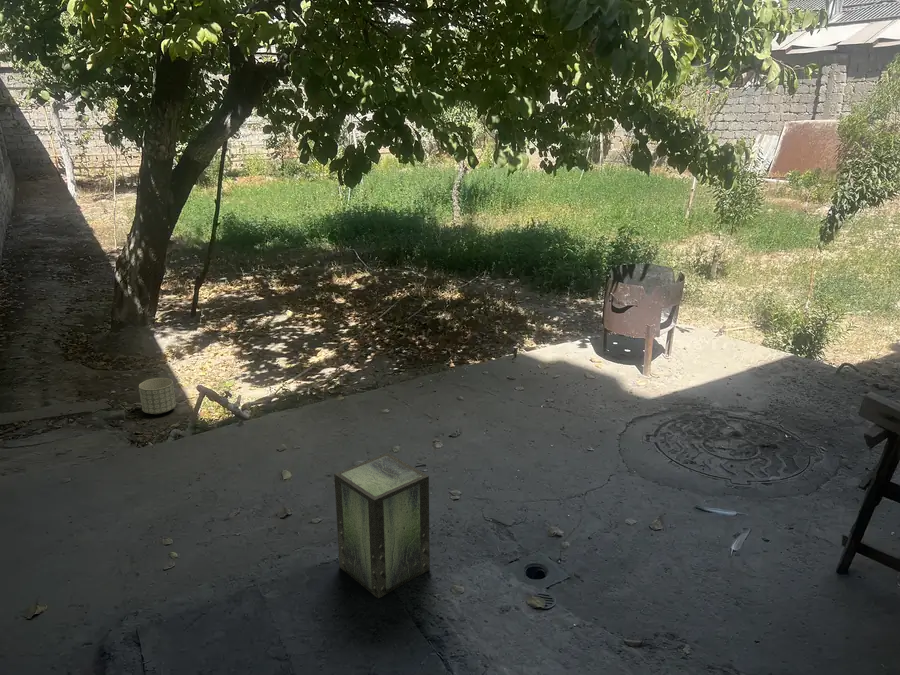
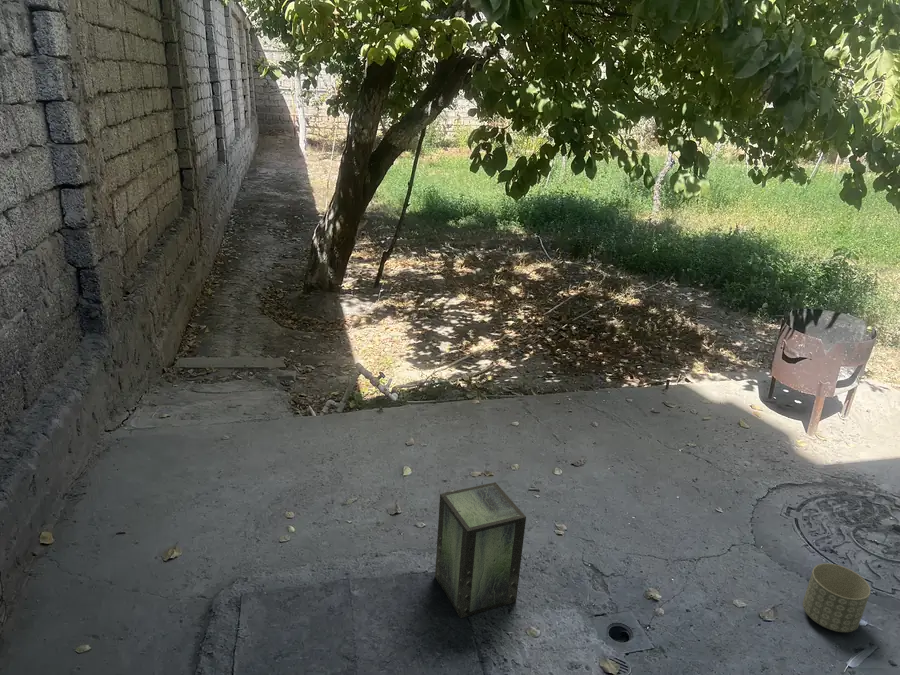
planter: present [139,378,176,414] -> present [803,563,870,632]

